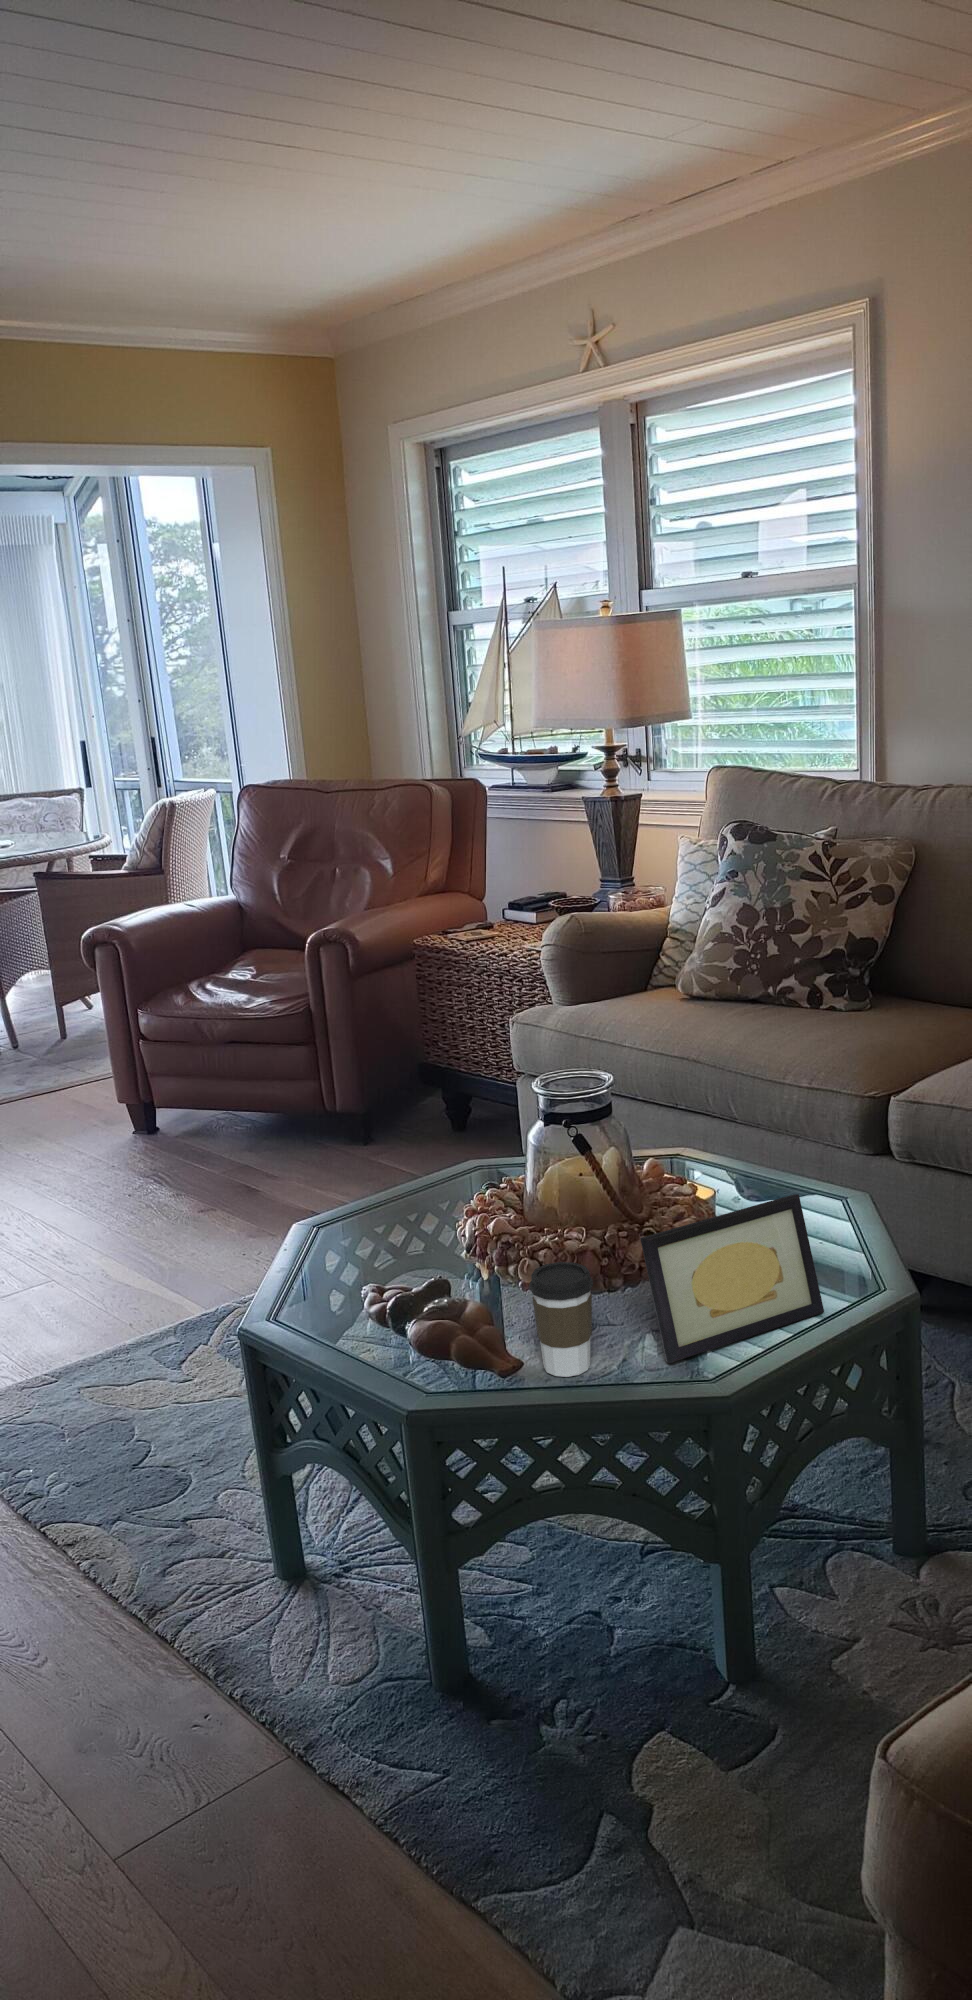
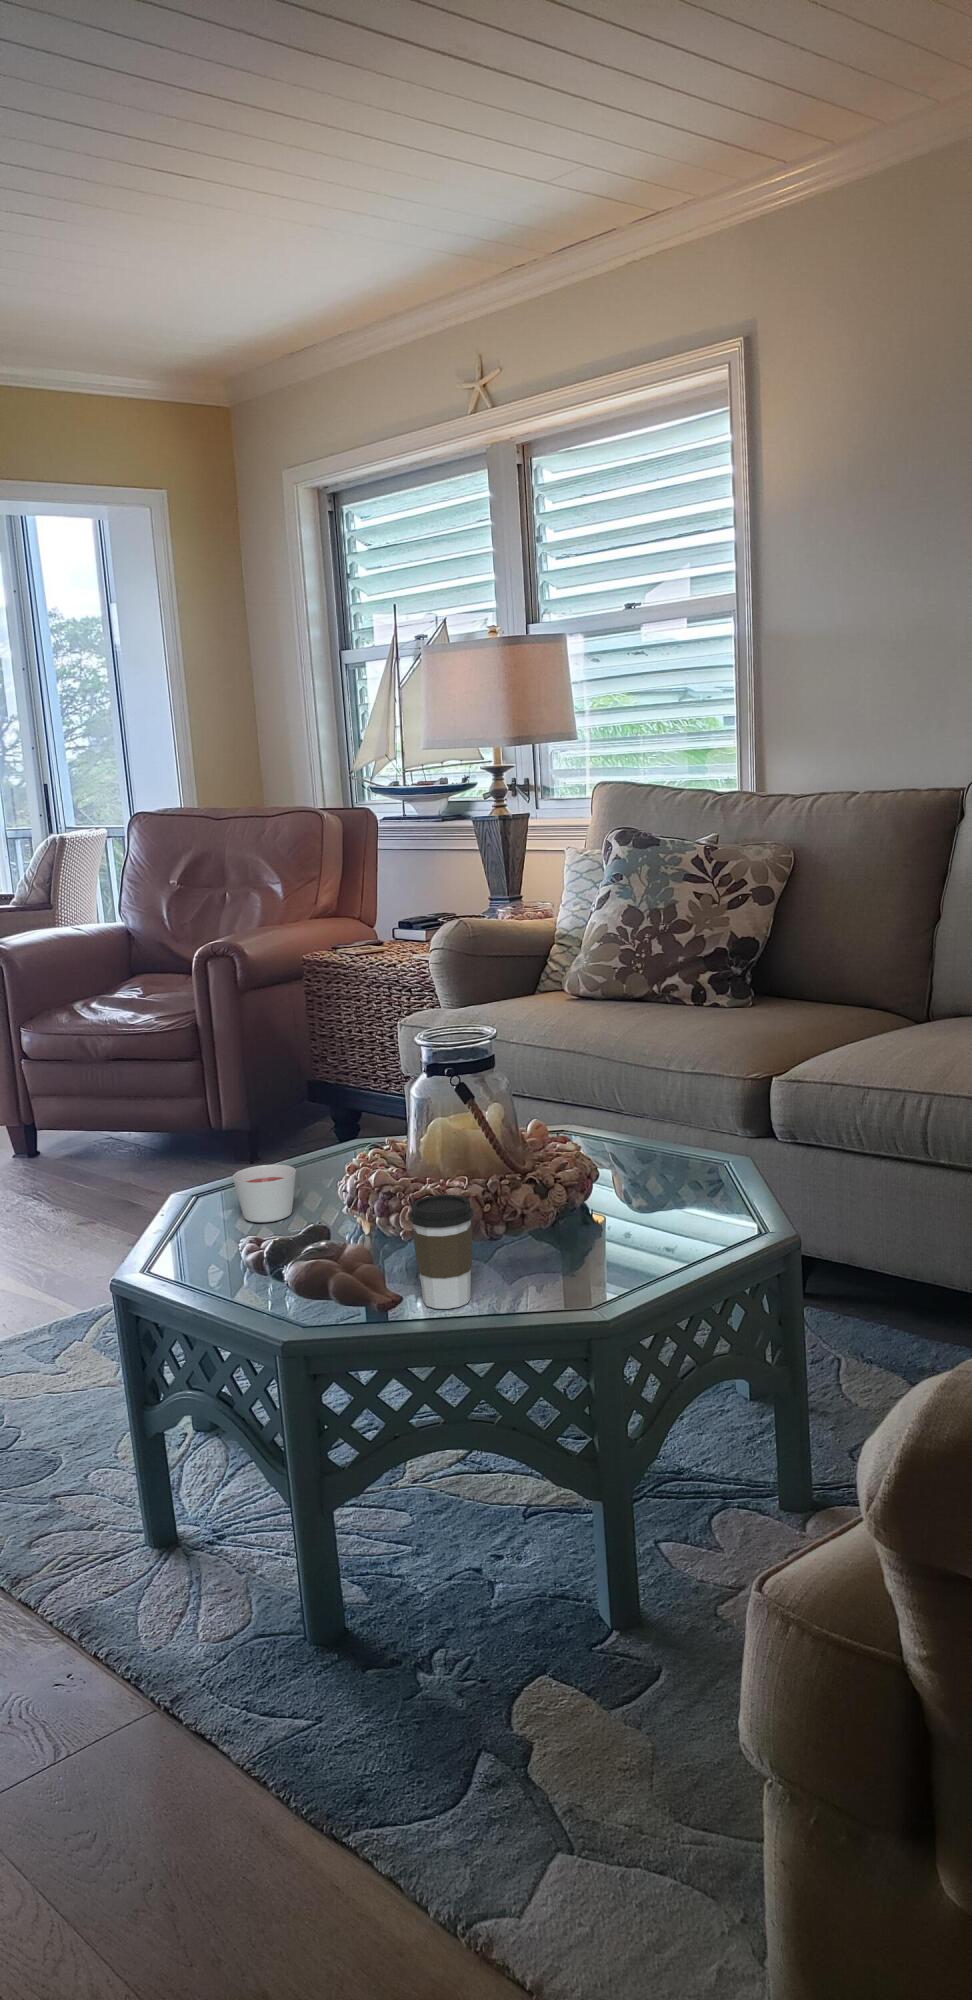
picture frame: present [640,1194,824,1363] -> none [521,1132,705,1294]
candle: none [354,1203,415,1263] -> present [233,1165,296,1222]

